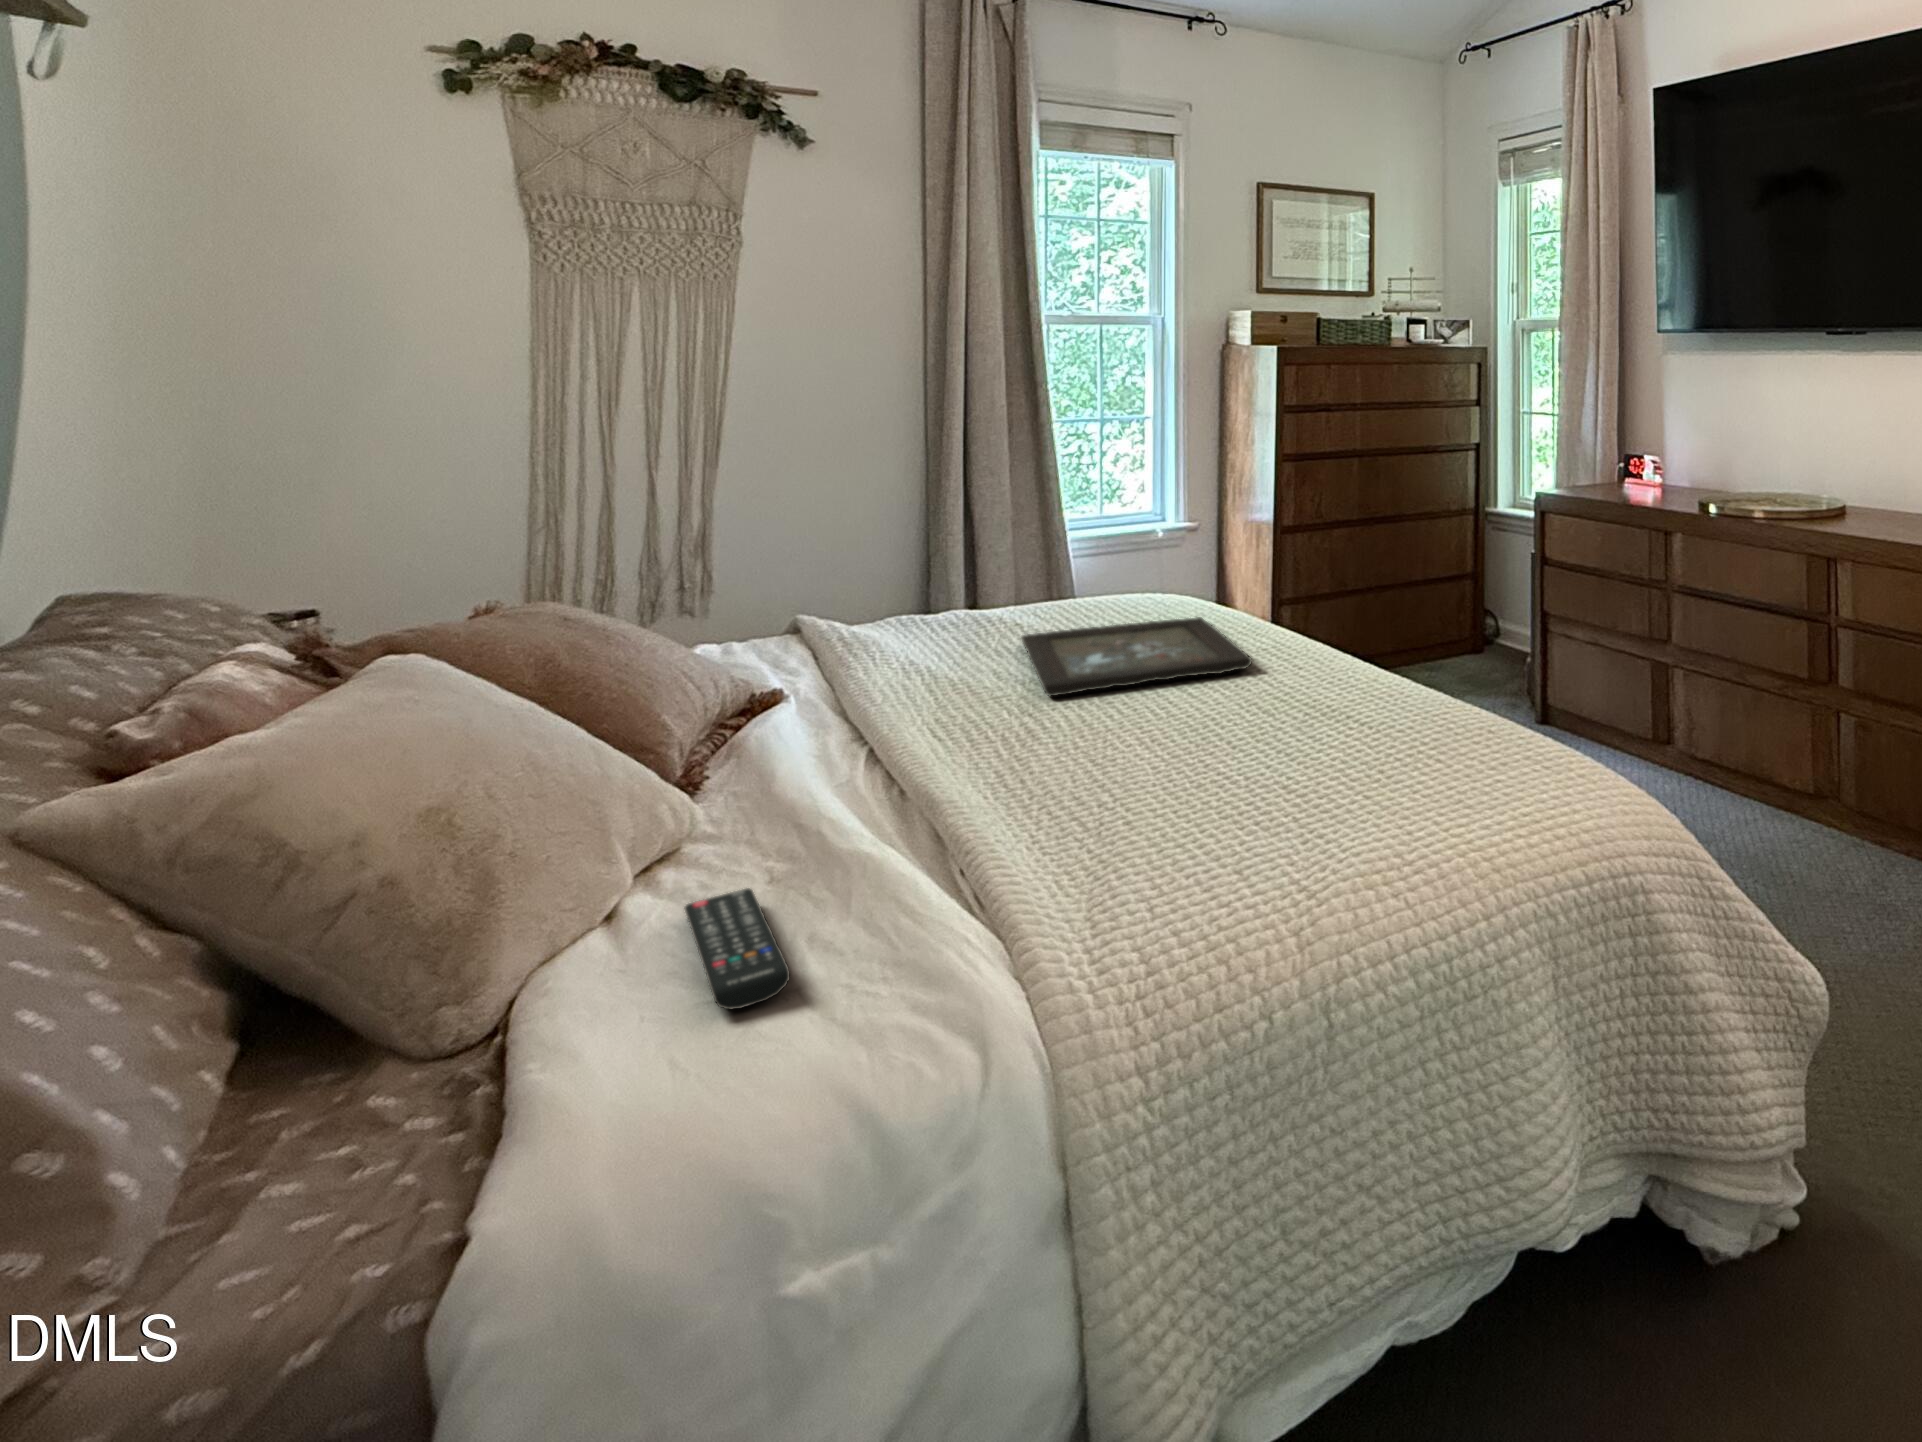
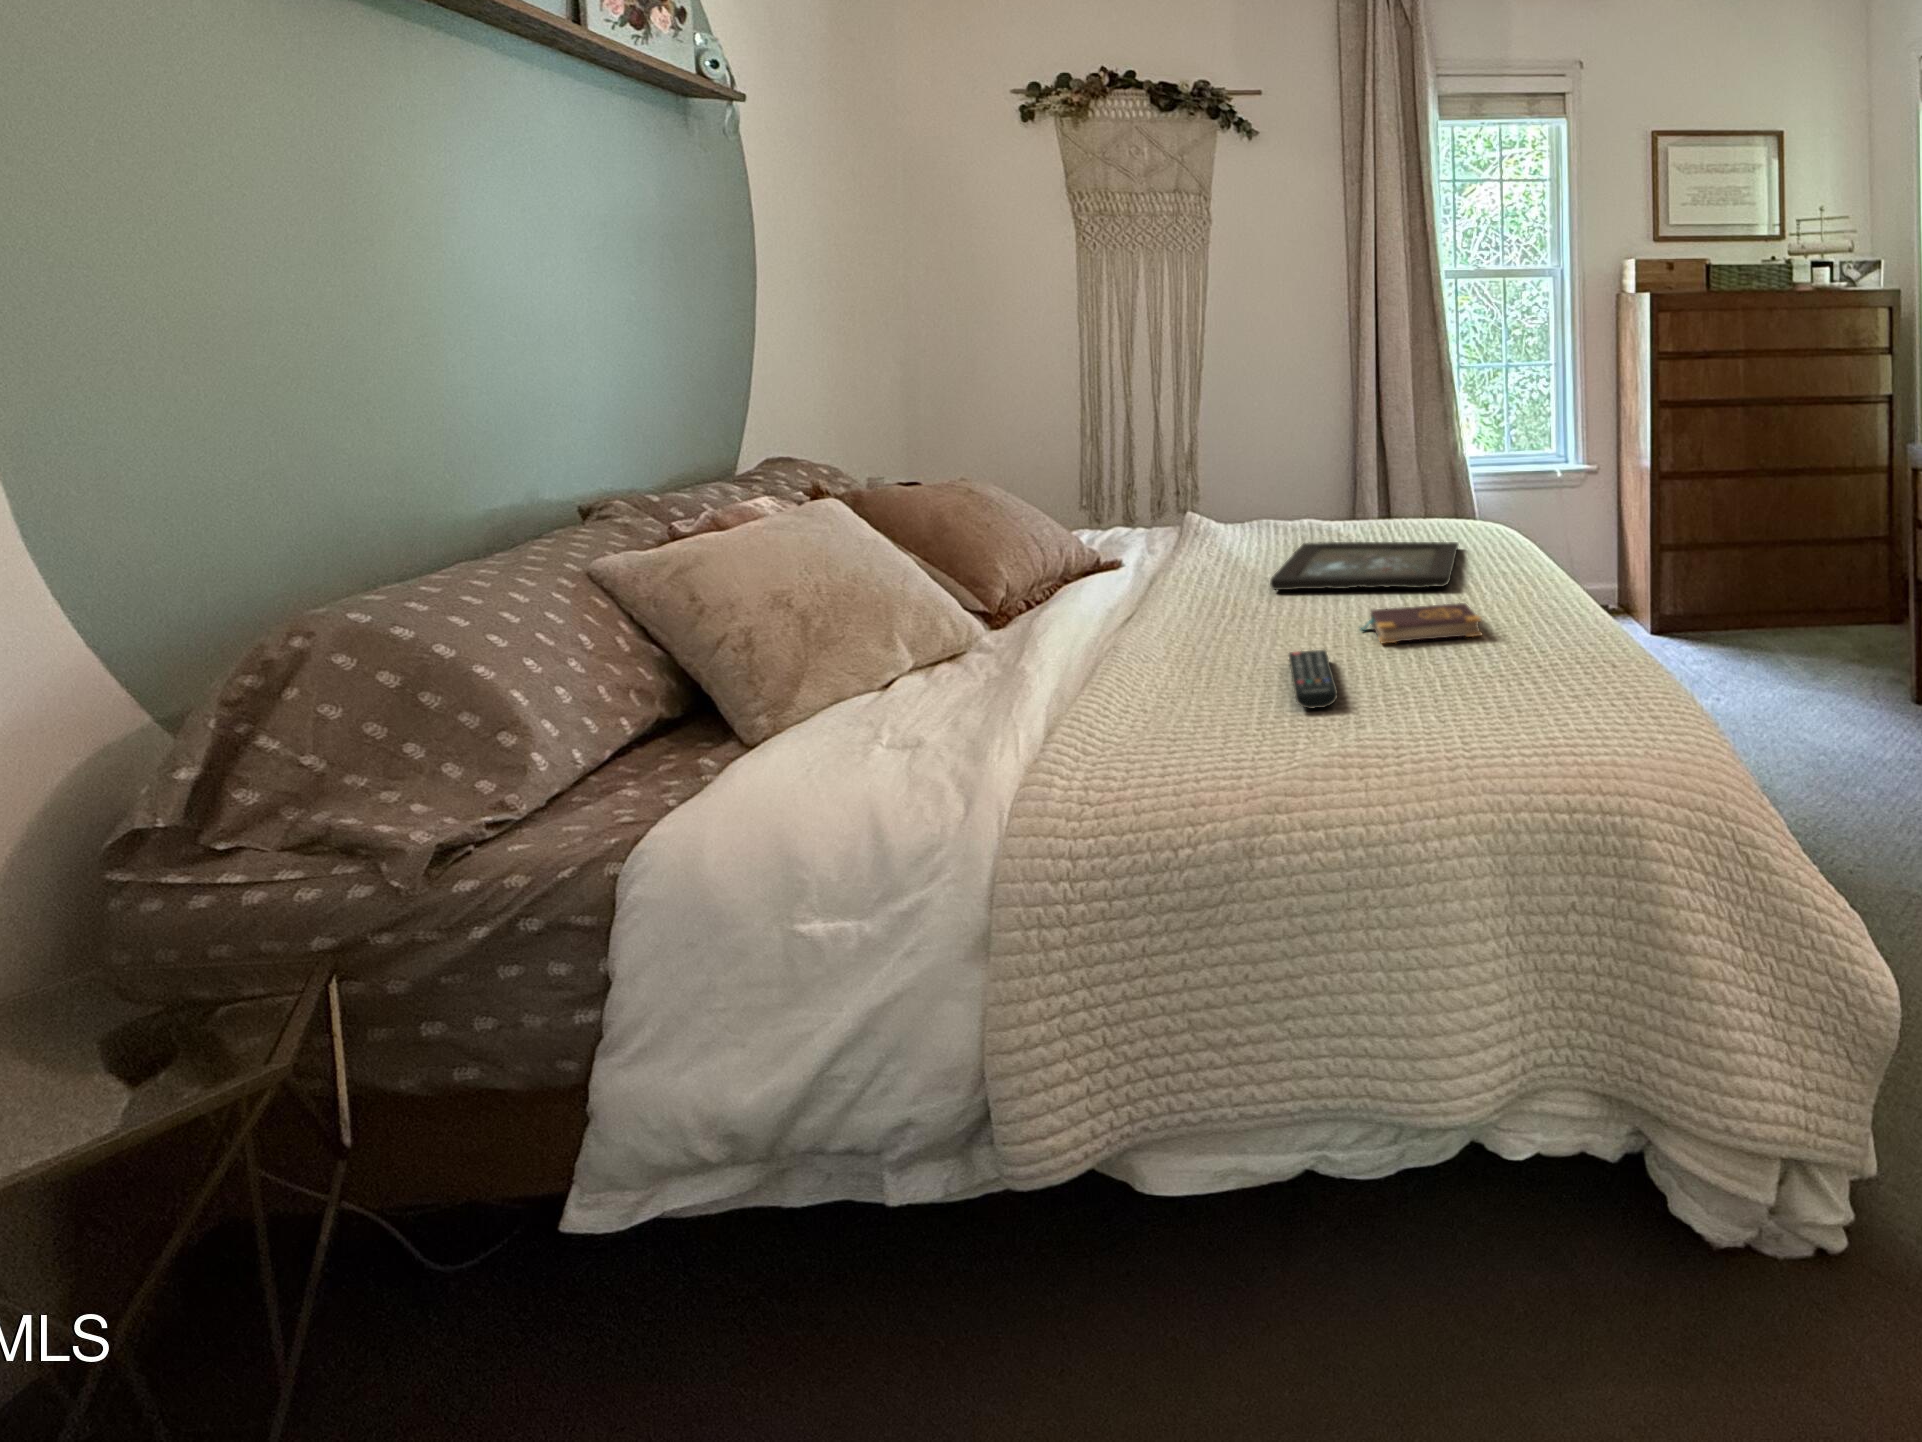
book: none [1206,685,1351,742] -> present [1361,603,1483,644]
remote control: present [684,888,790,1009] -> present [1289,650,1338,708]

